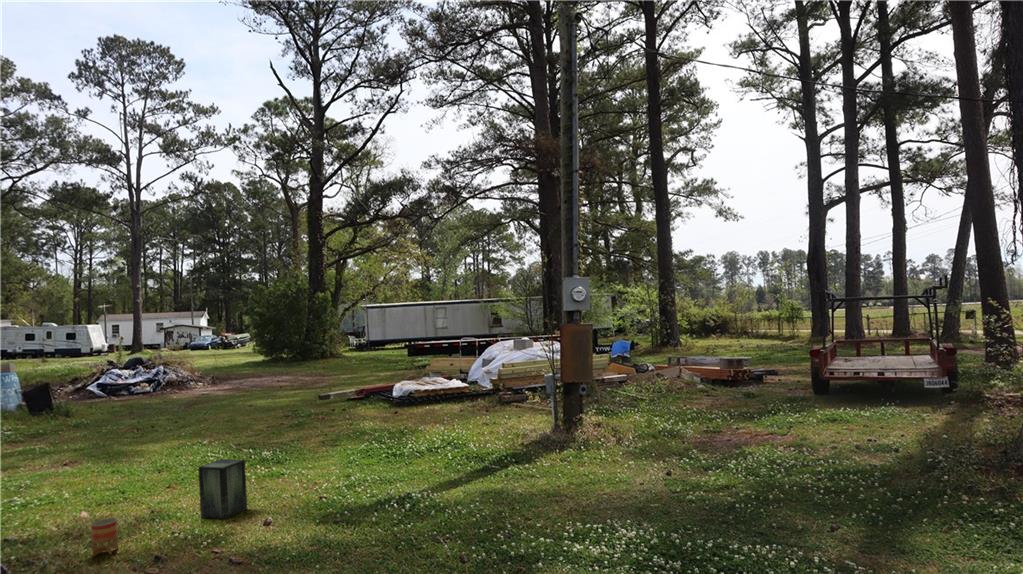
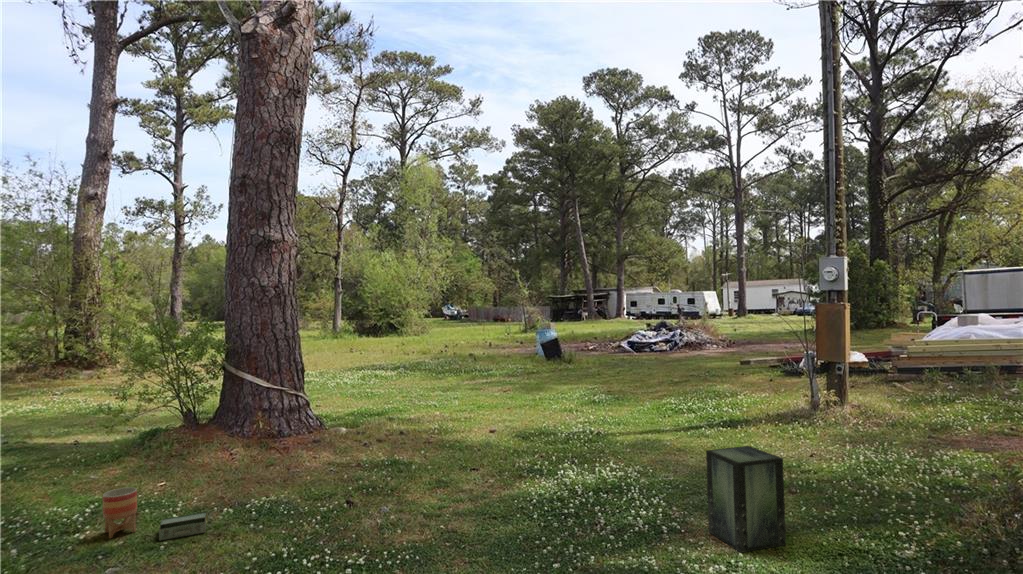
storage box: present [198,459,247,519] -> present [706,446,786,553]
toolbox: none [137,523,176,541] -> present [159,512,206,540]

